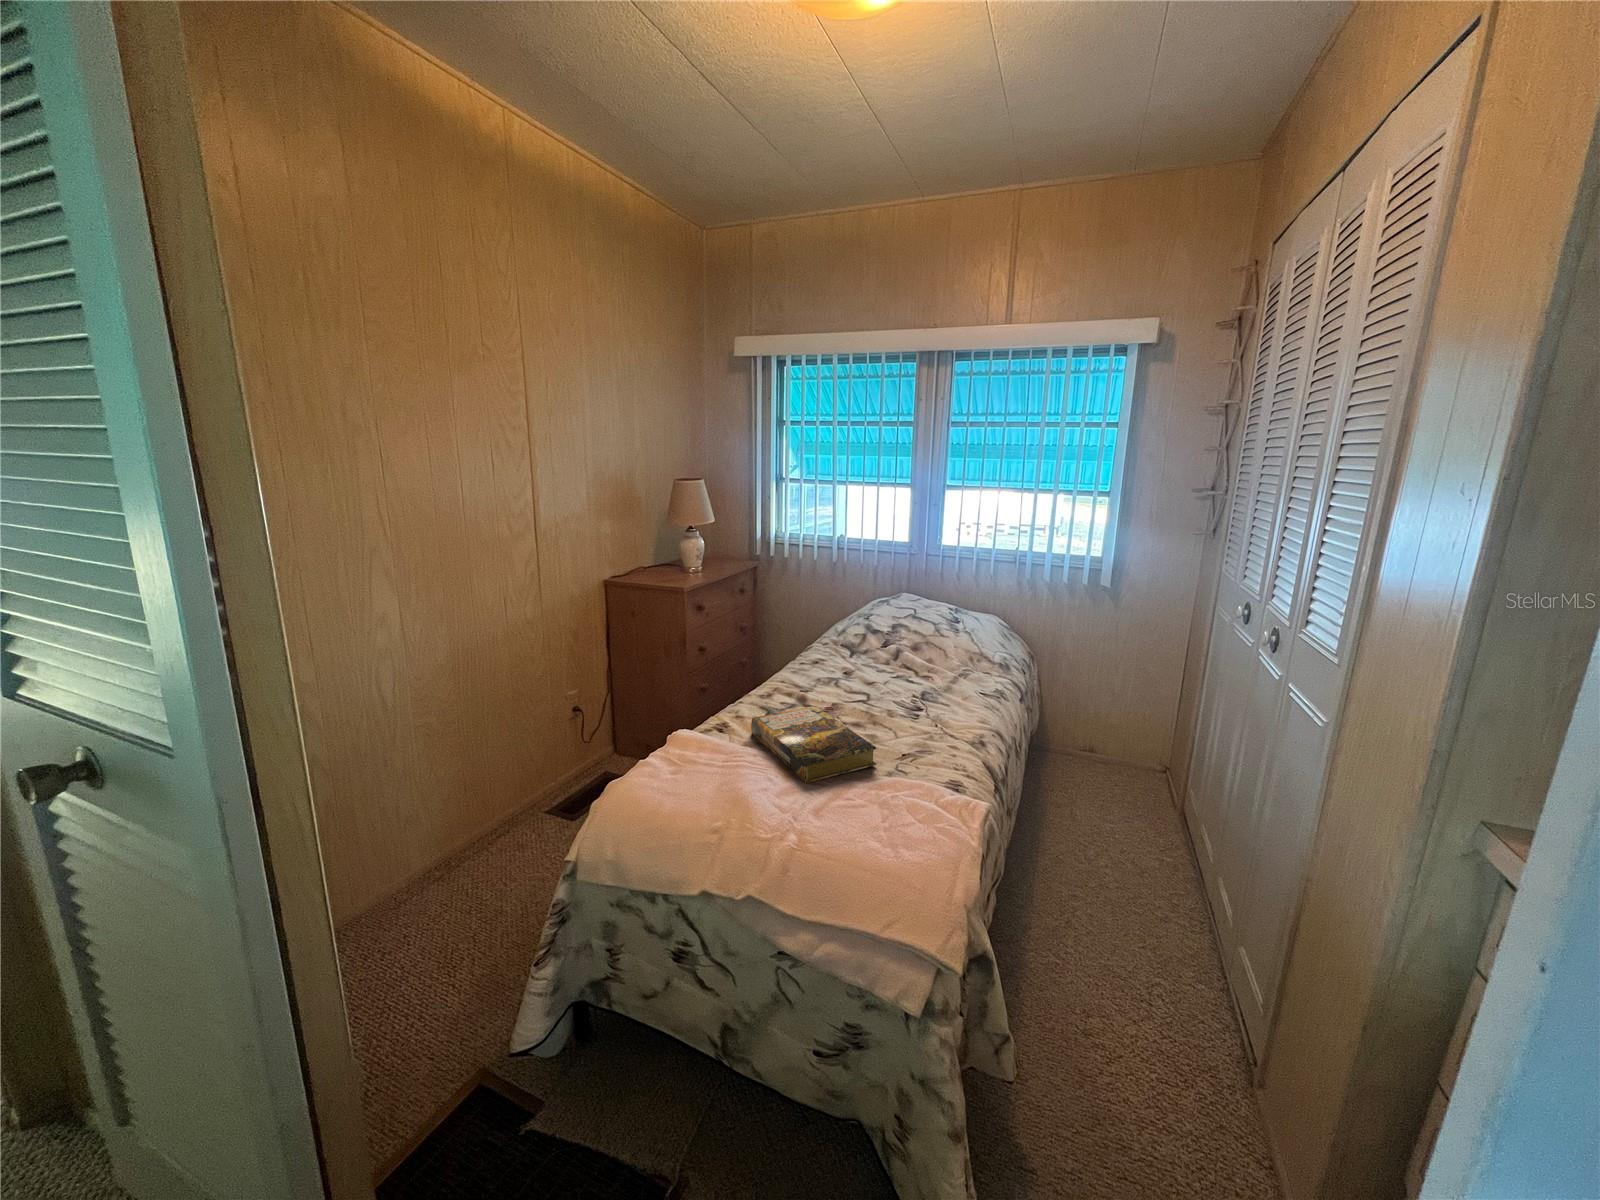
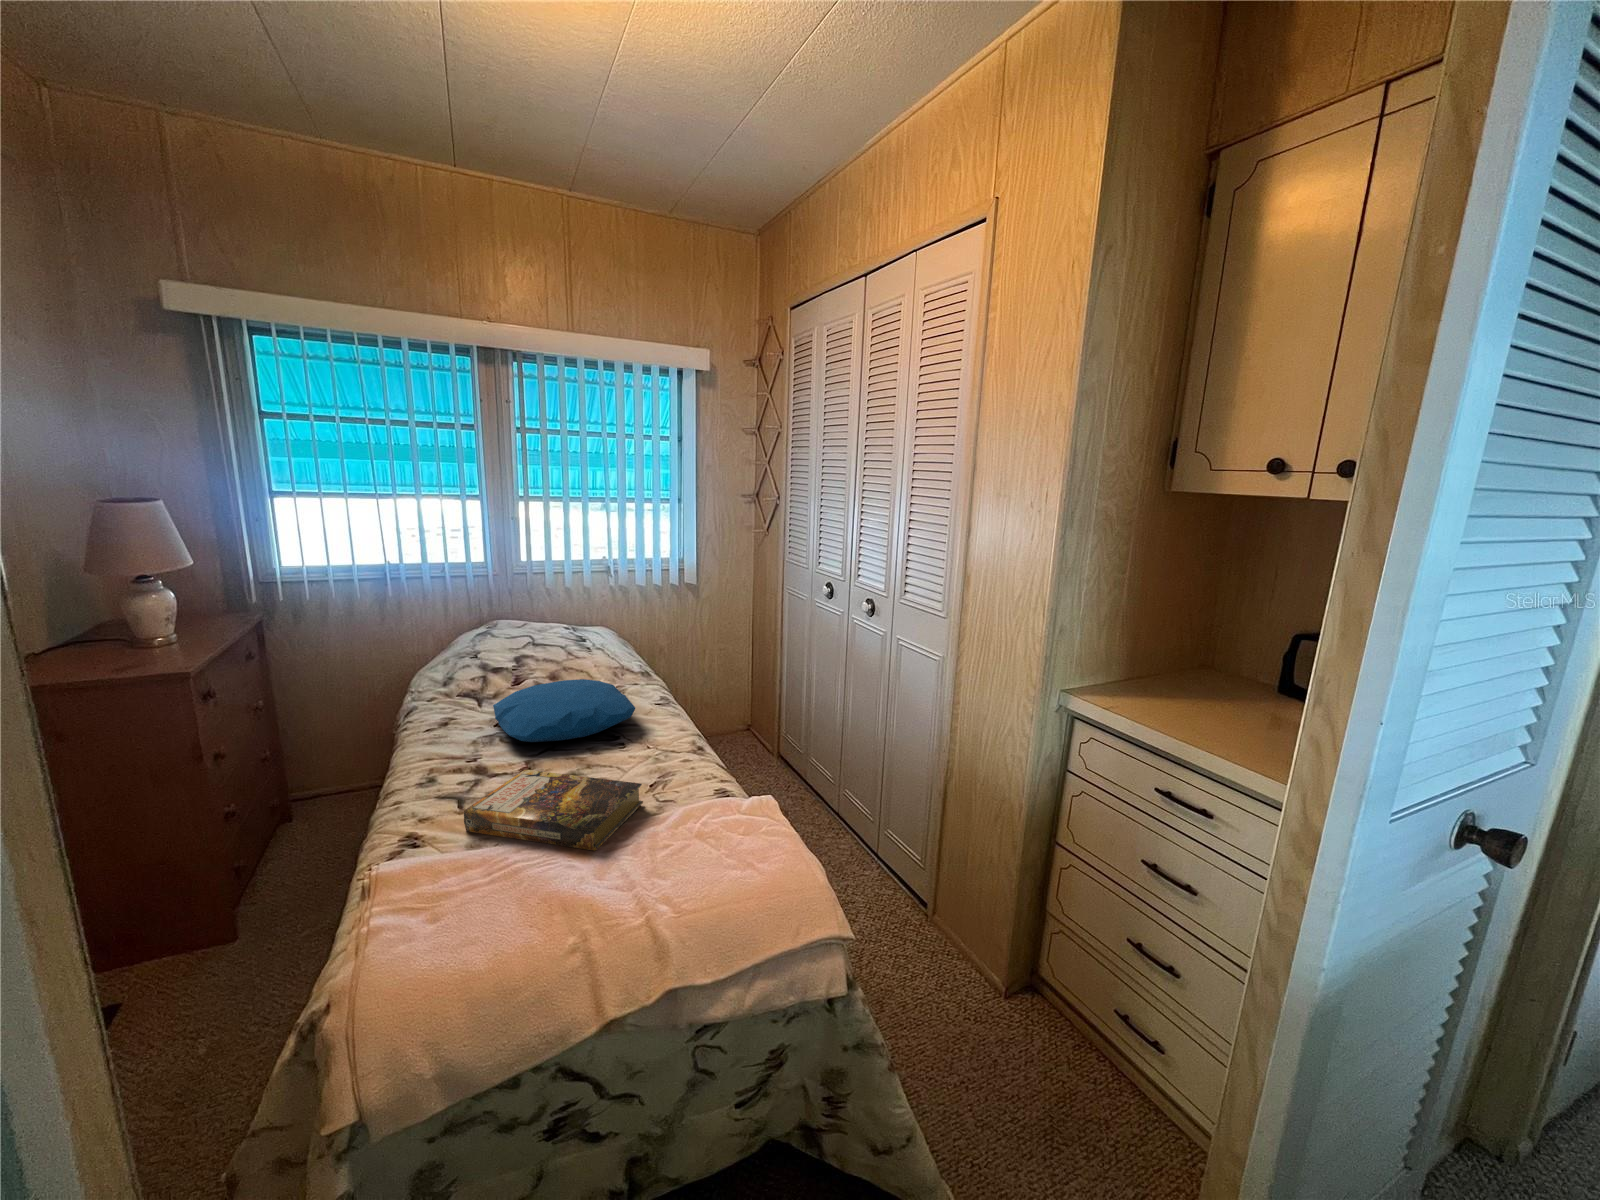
pillow: none [836,648,950,700] -> present [493,679,635,742]

